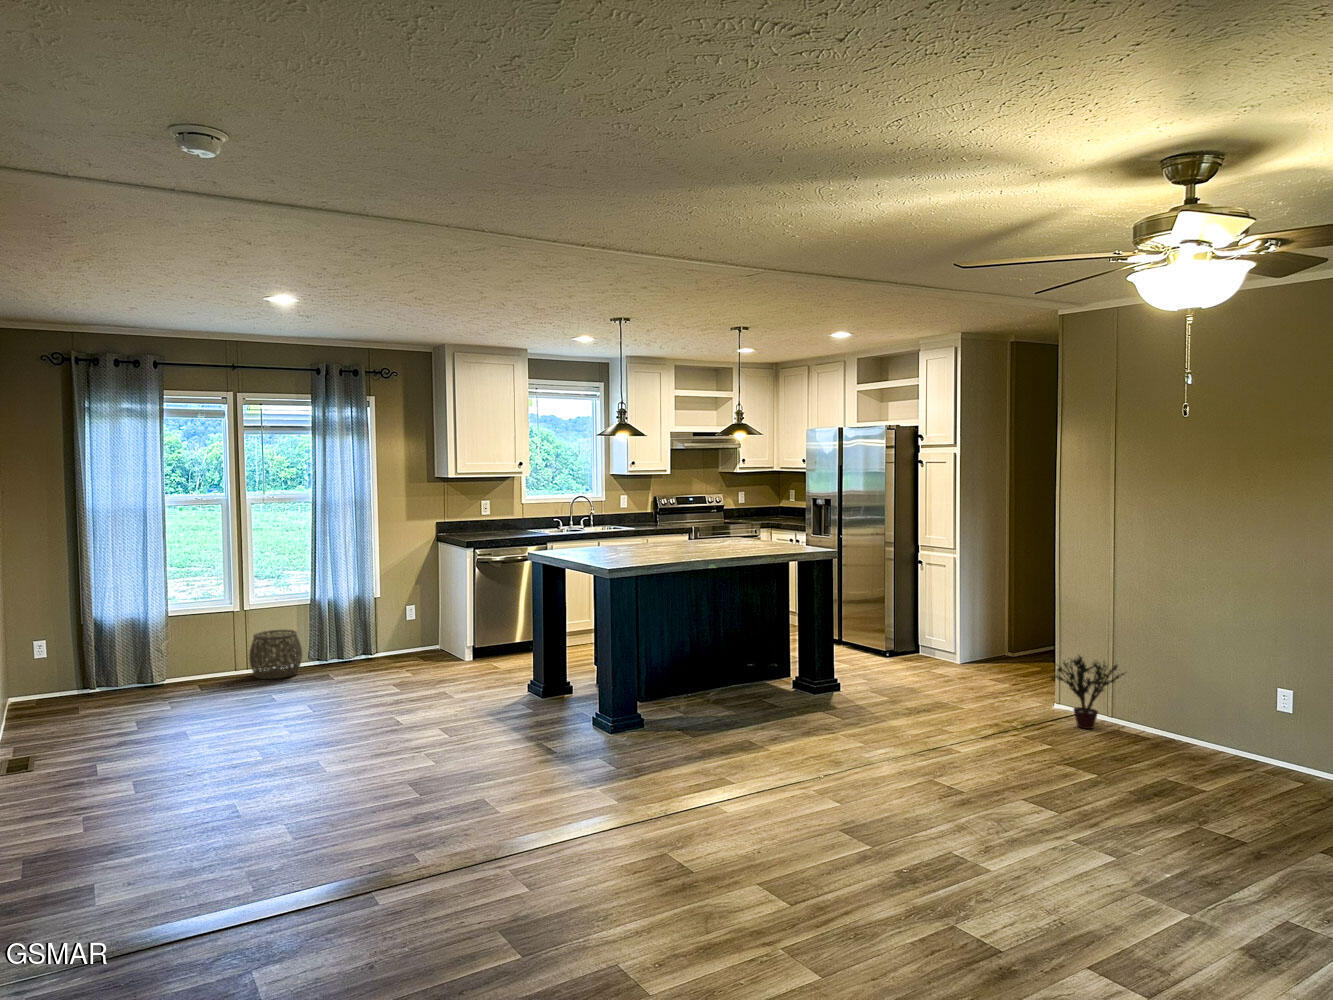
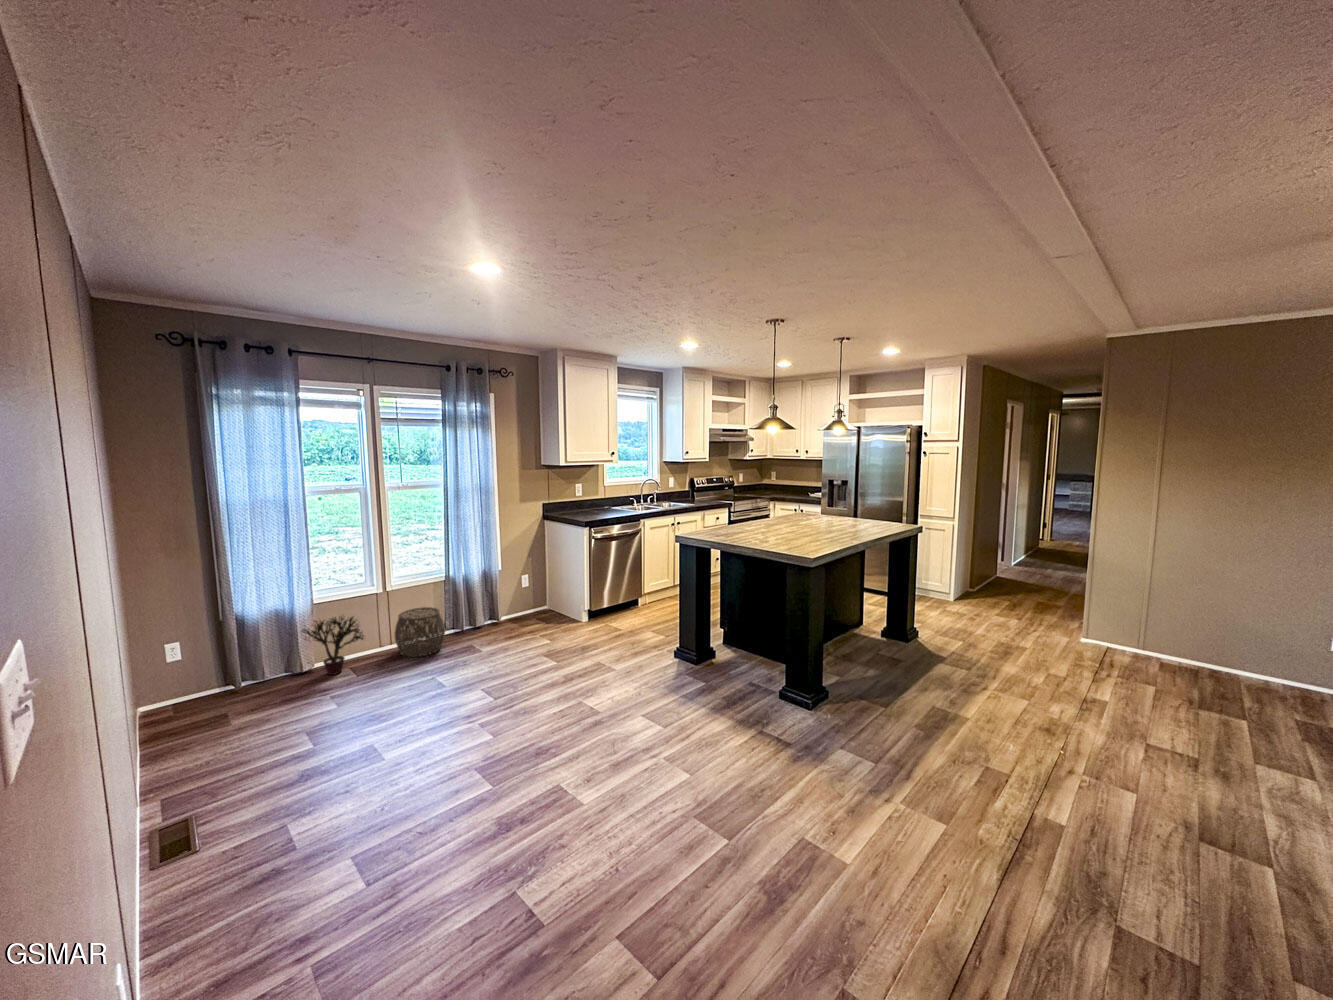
potted plant: present [1052,655,1124,729] -> present [302,617,363,675]

